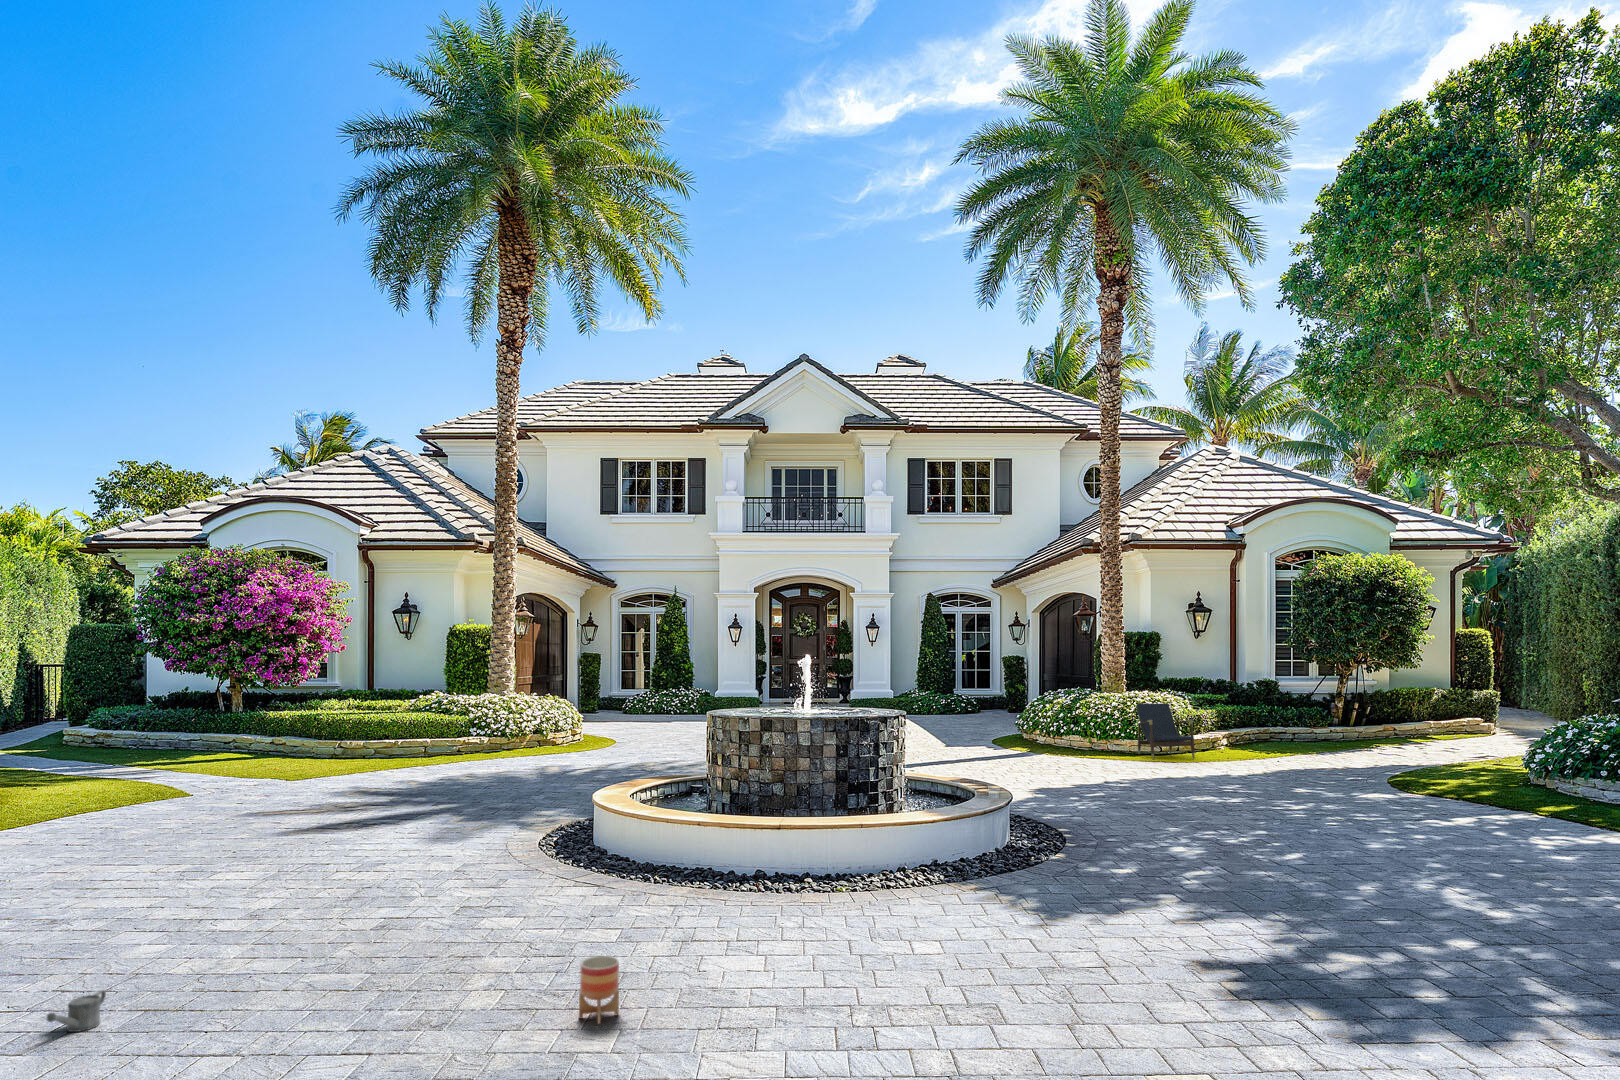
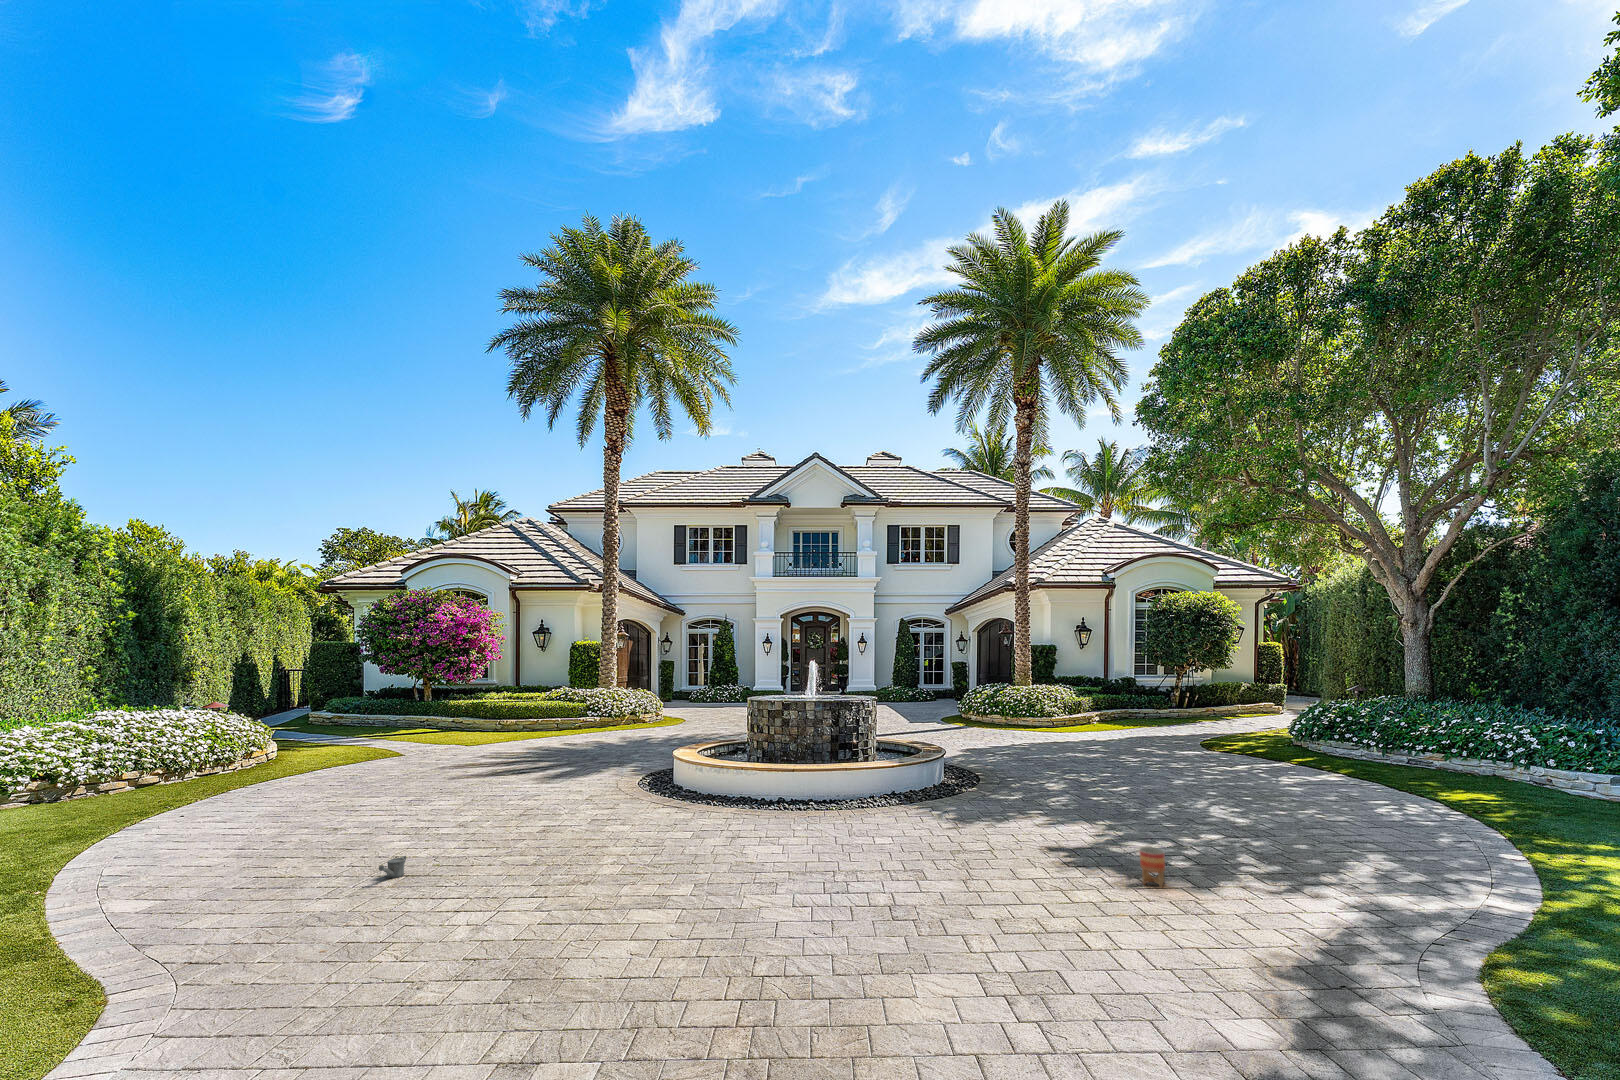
lounge chair: present [1136,703,1195,759] -> none [1037,694,1077,732]
planter: present [579,956,619,1024] -> present [1139,847,1165,888]

